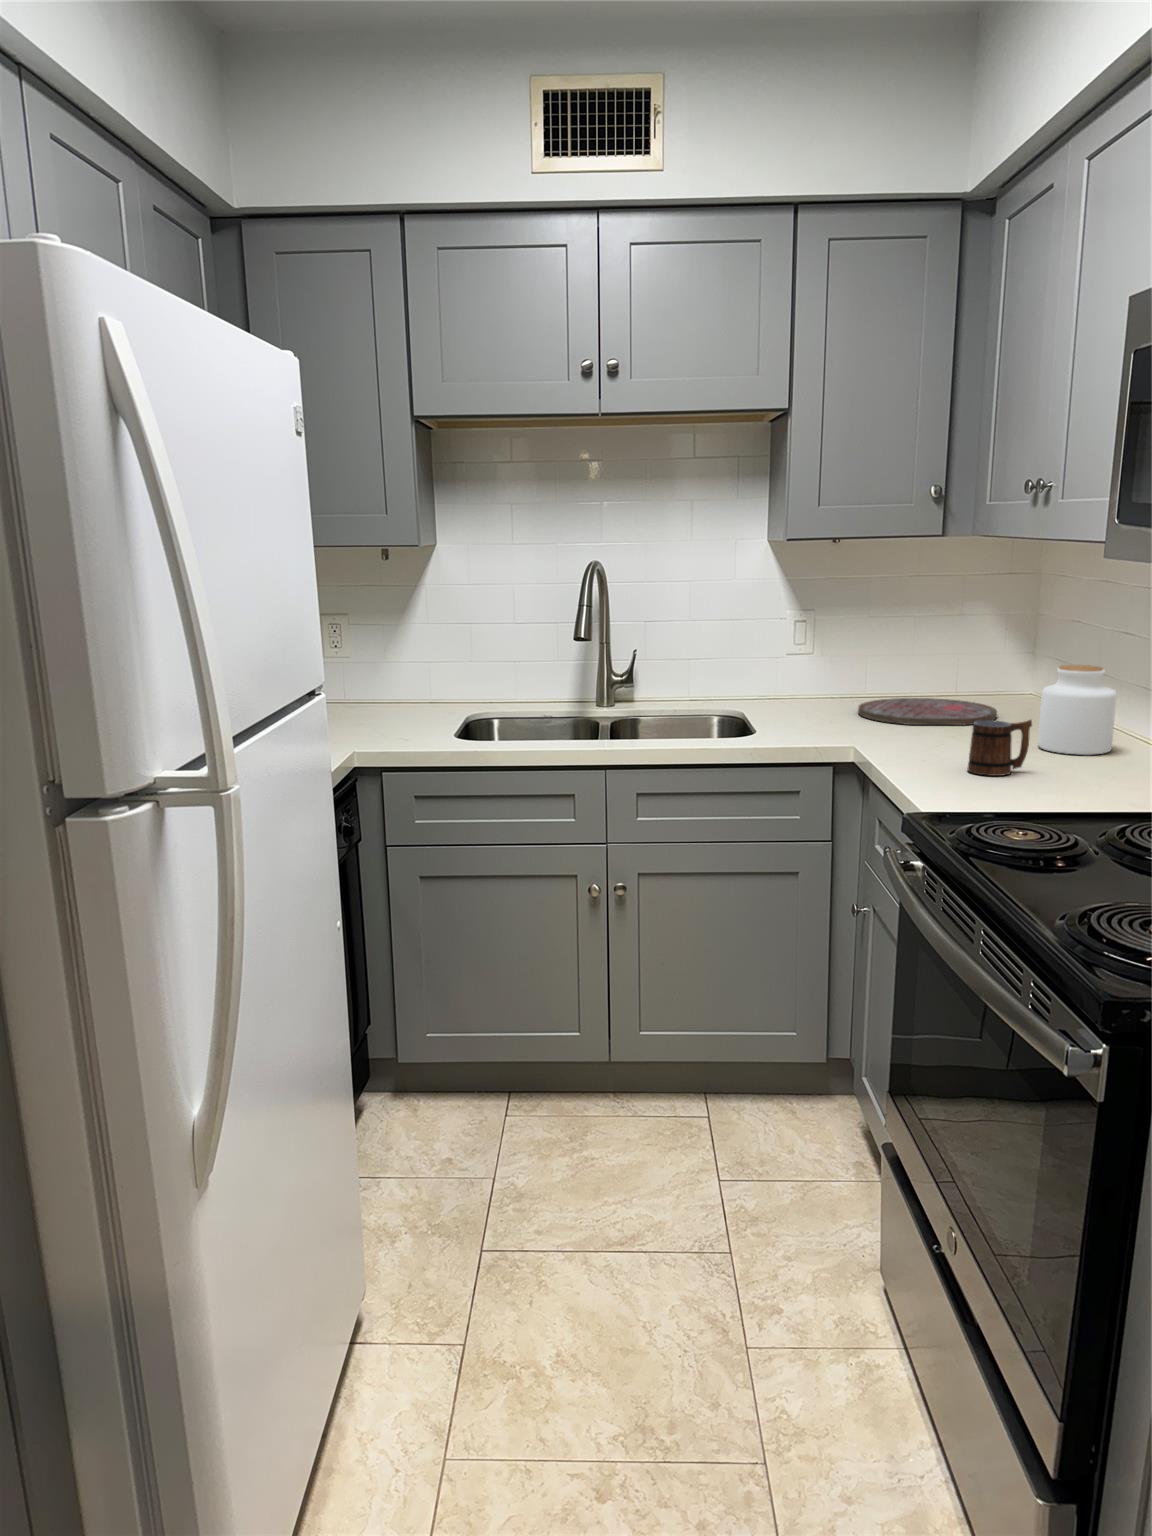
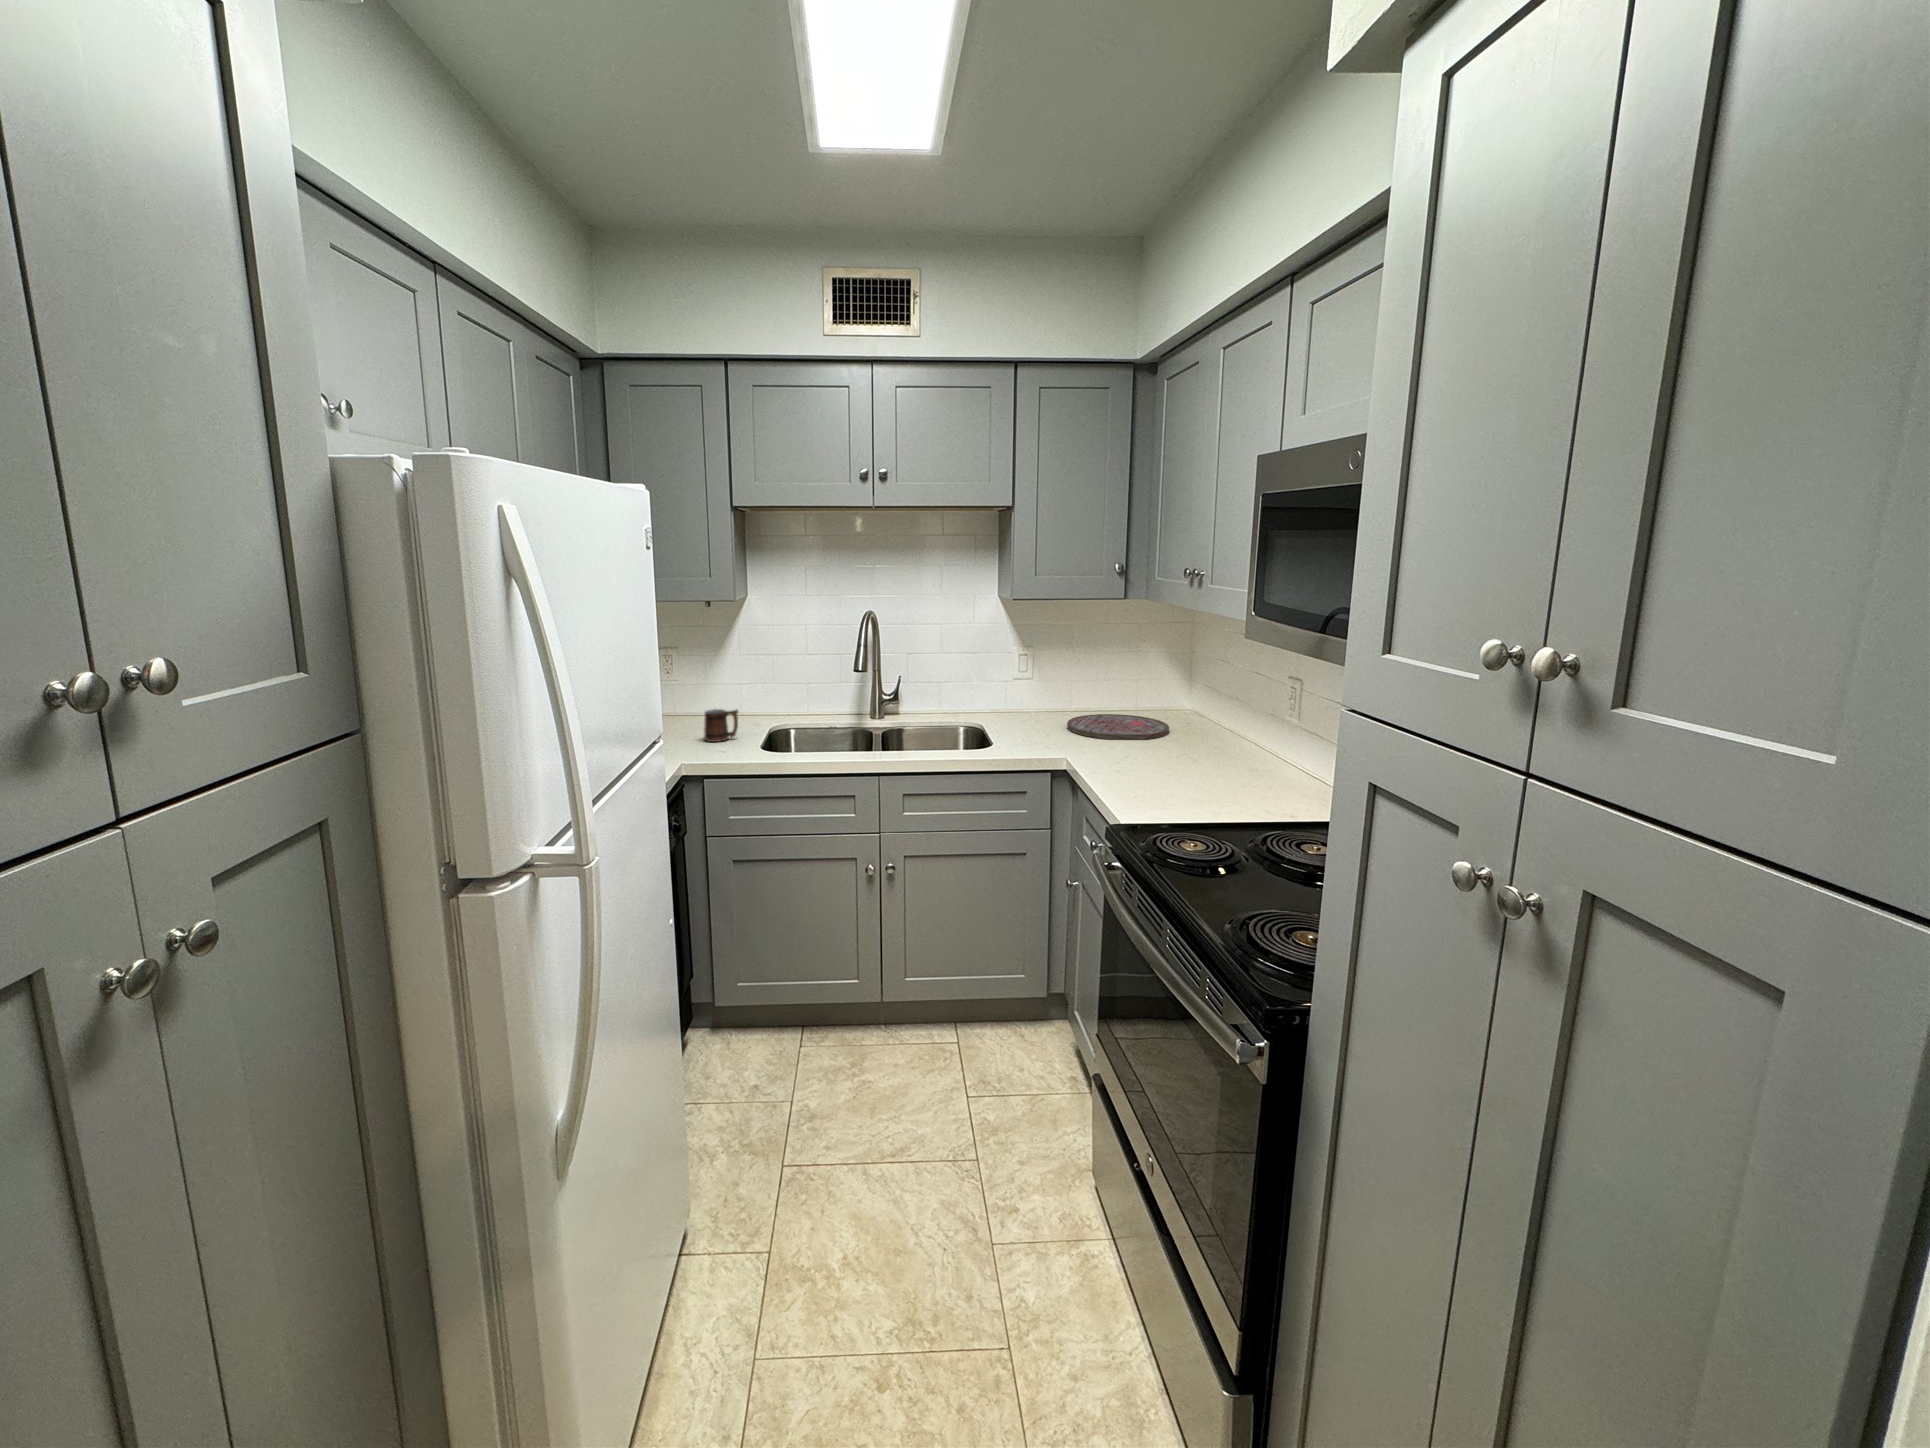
jar: present [1038,665,1116,755] -> none [1200,700,1255,768]
mug: present [967,720,1032,776] -> present [704,709,738,742]

